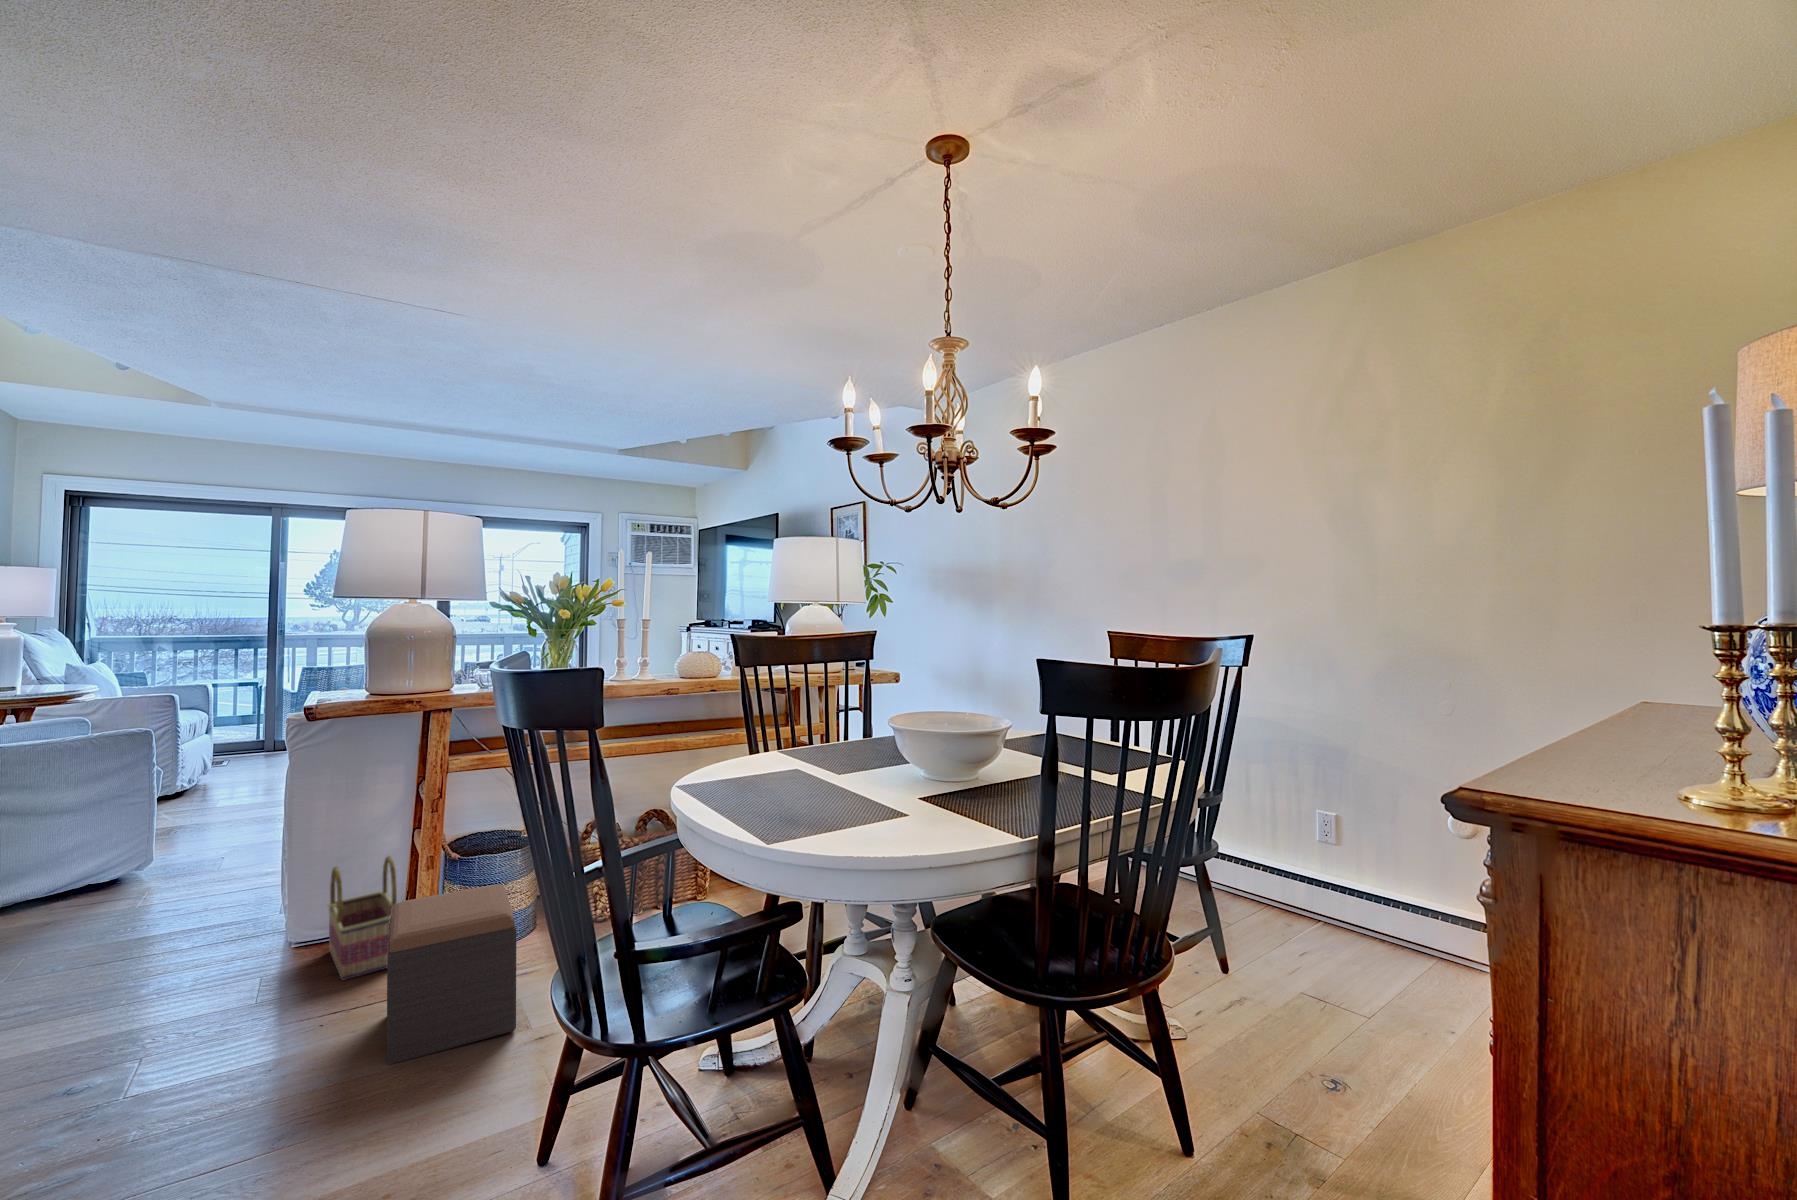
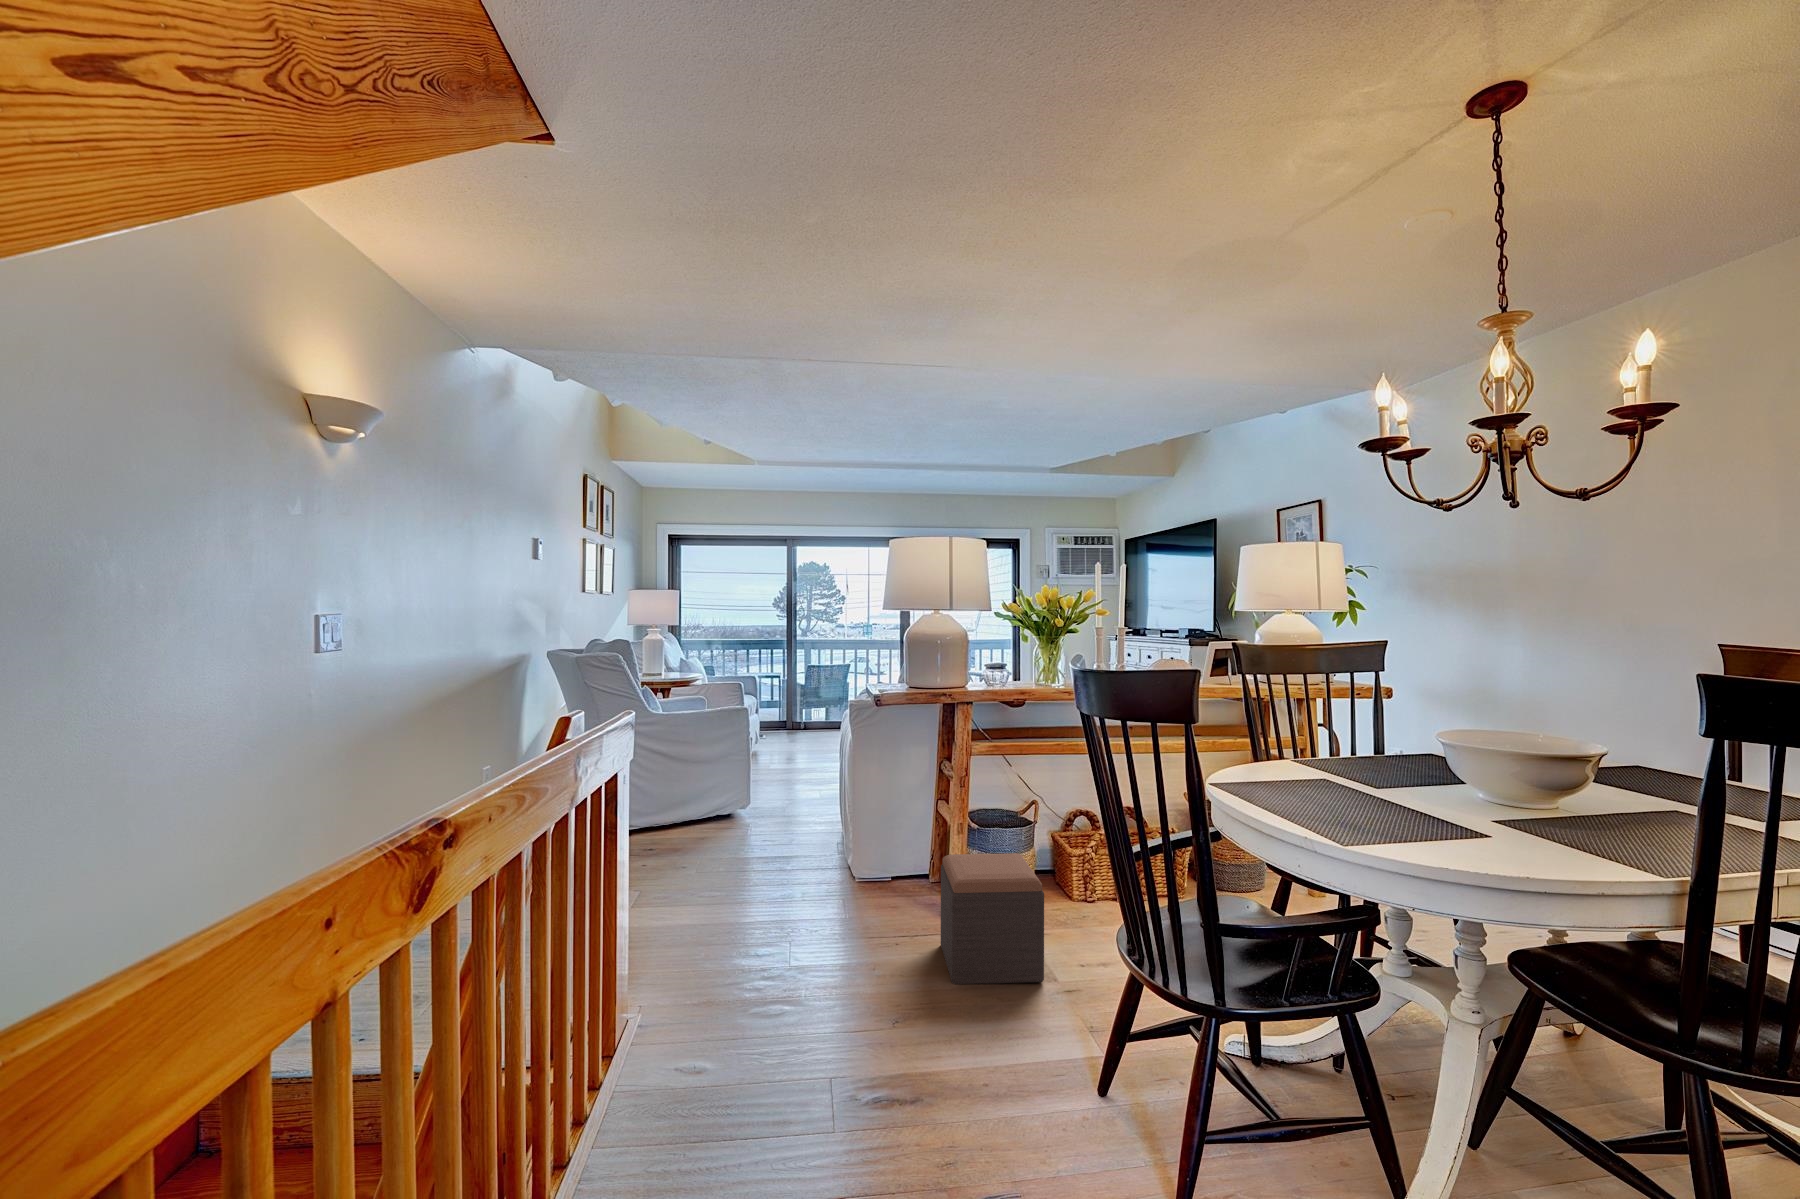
basket: present [328,856,397,980] -> none [880,818,934,912]

